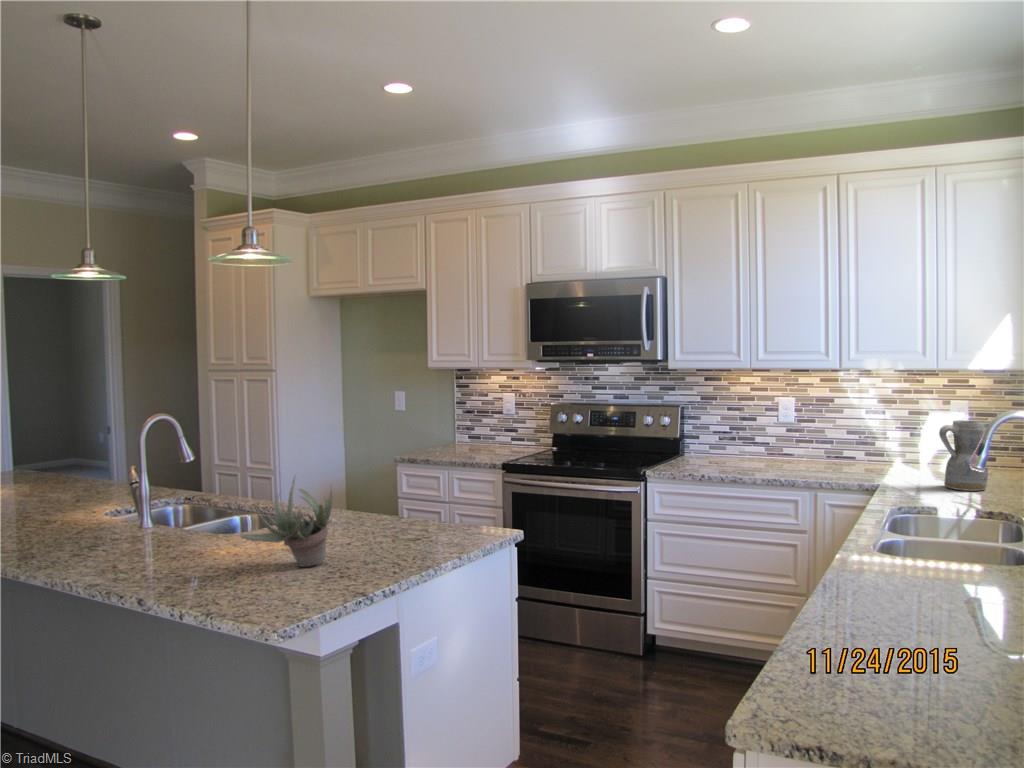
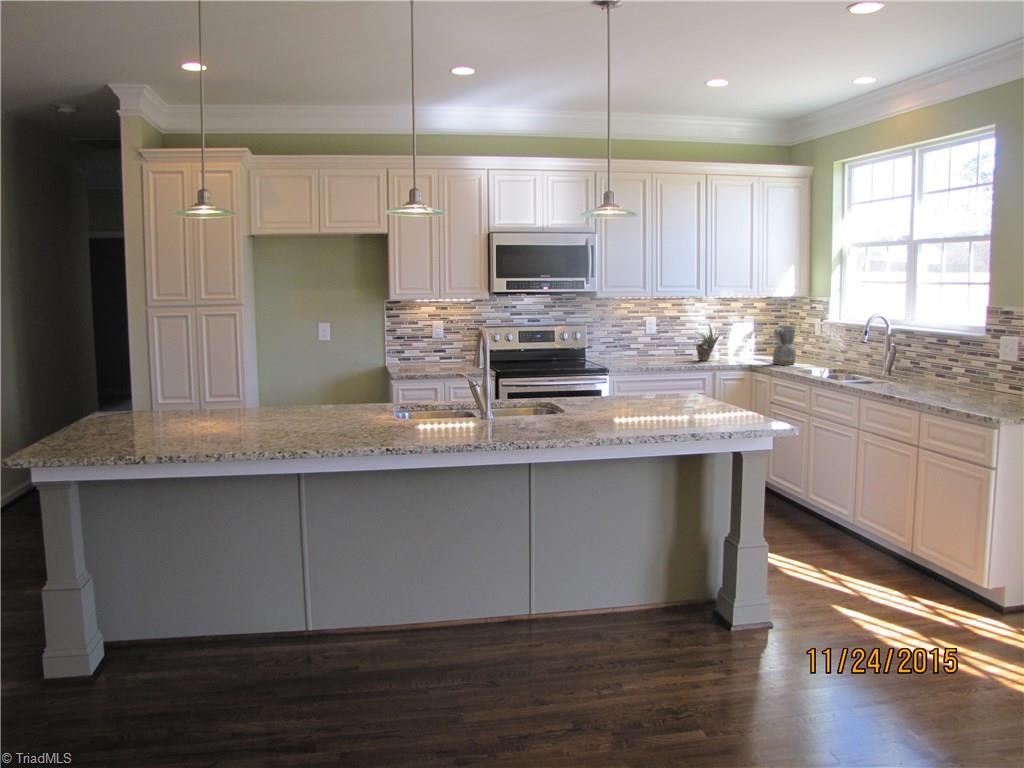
succulent plant: present [240,476,332,567] -> present [696,325,719,361]

